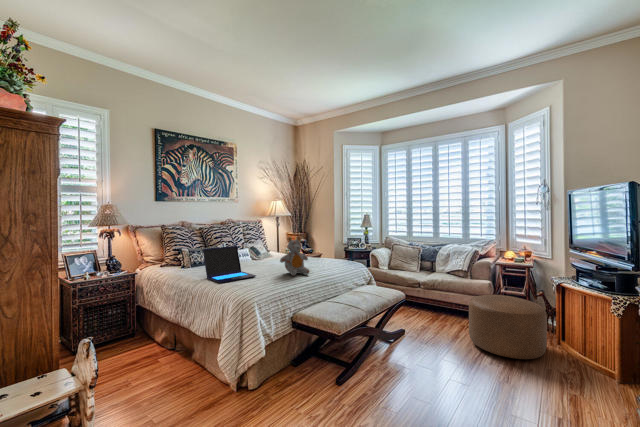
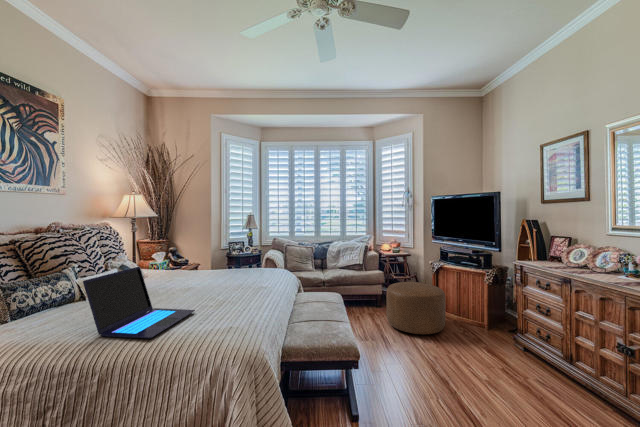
stuffed bear: present [280,237,309,276] -> none [221,244,264,300]

